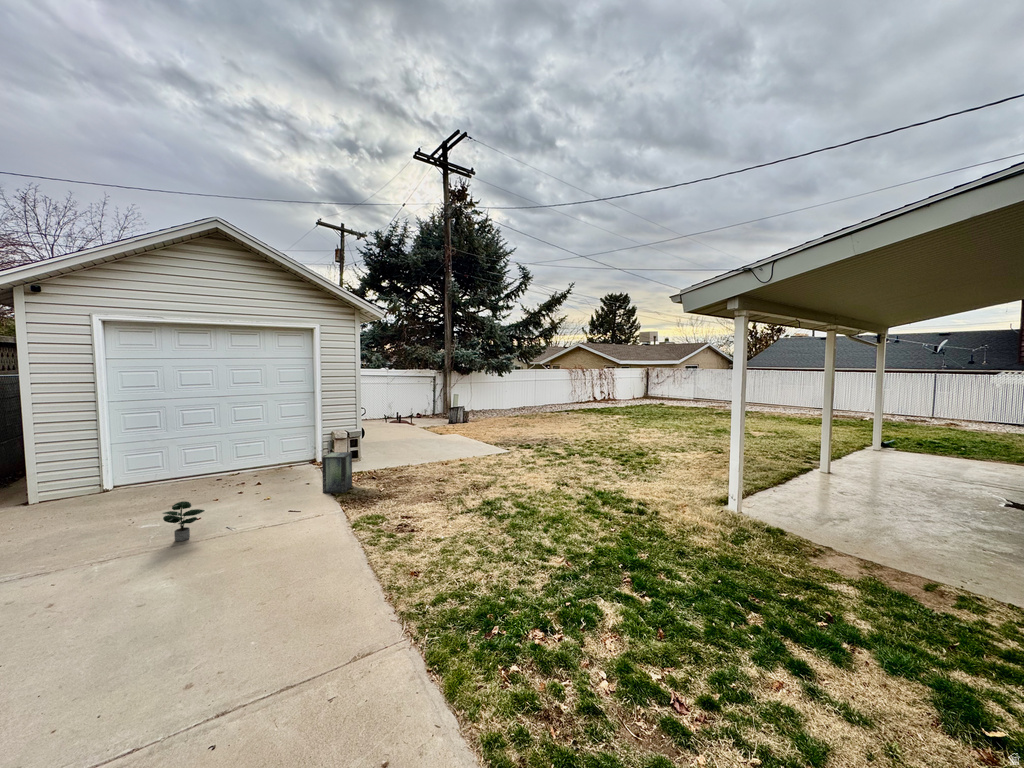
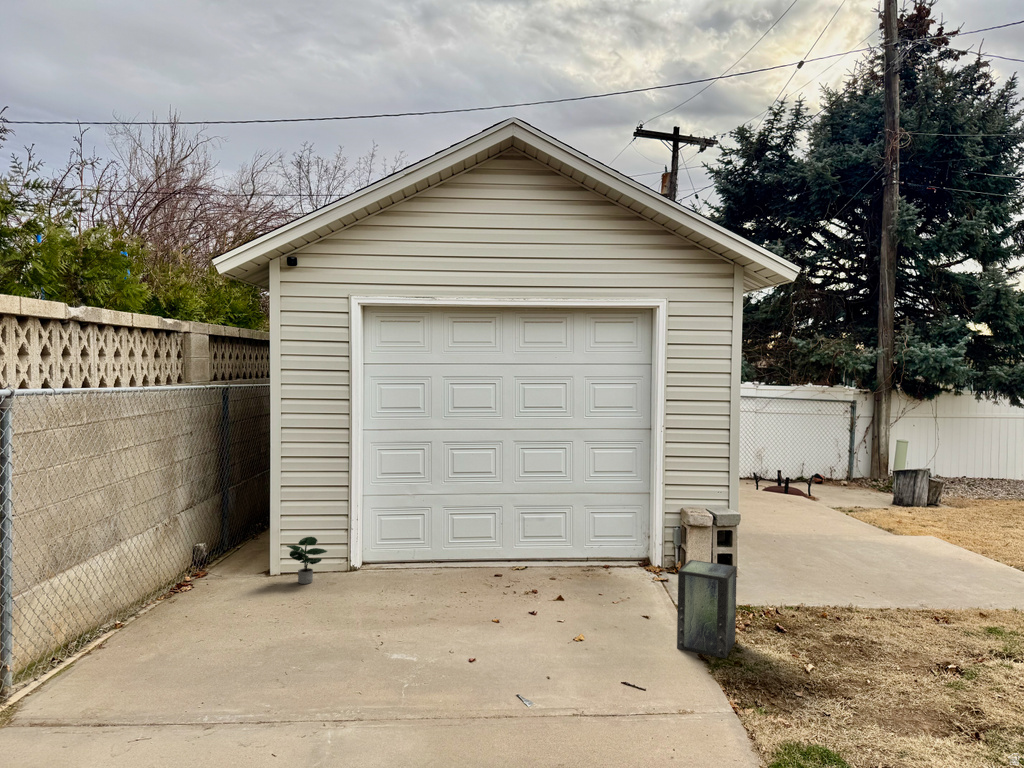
potted plant: present [163,501,205,541] -> present [287,537,327,584]

